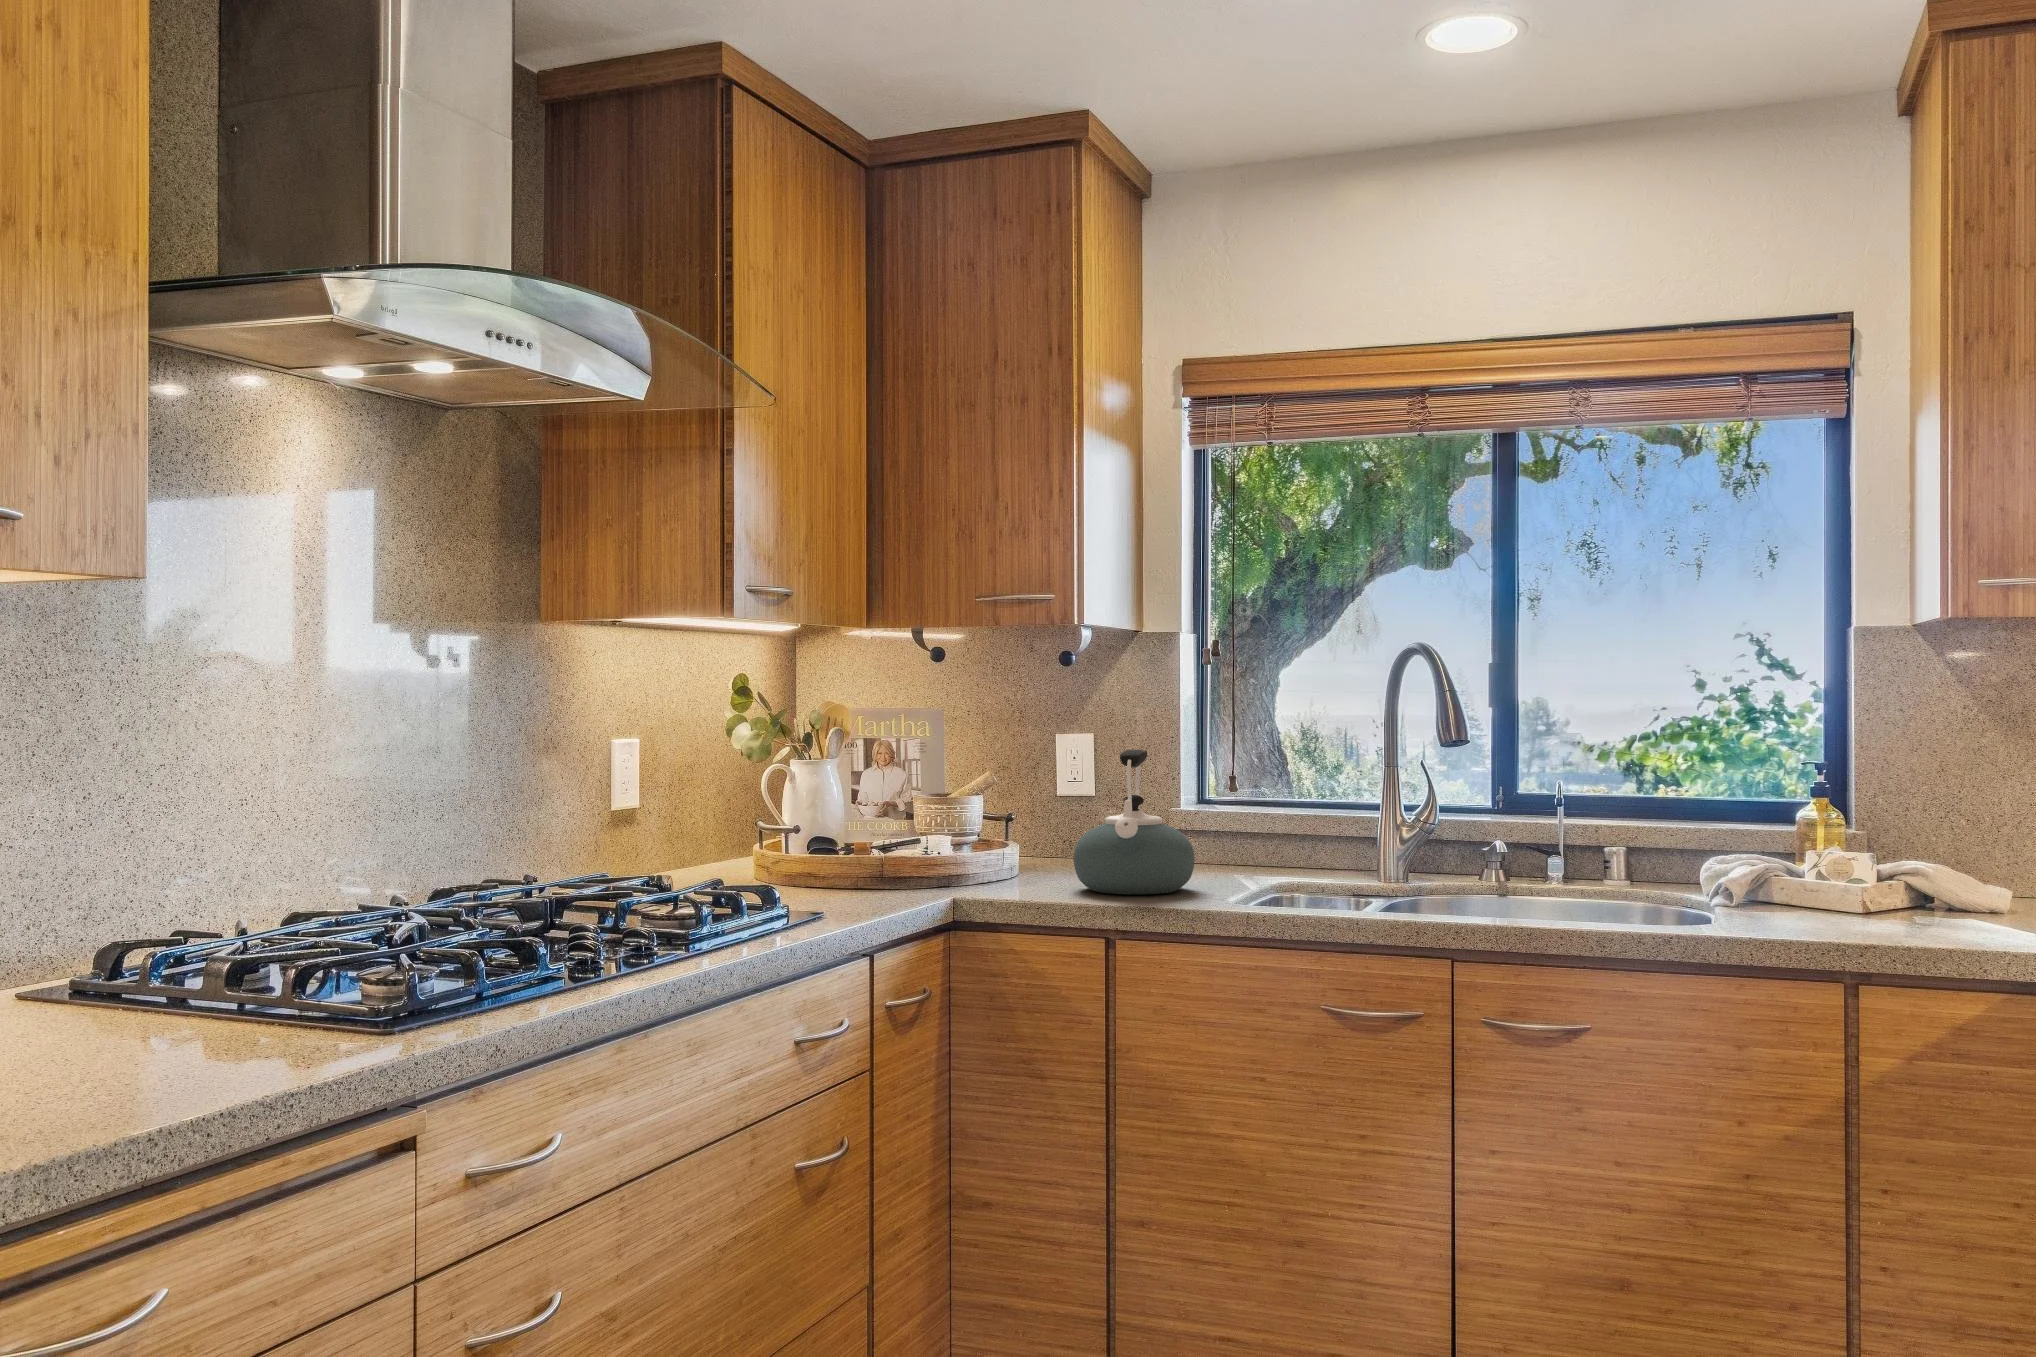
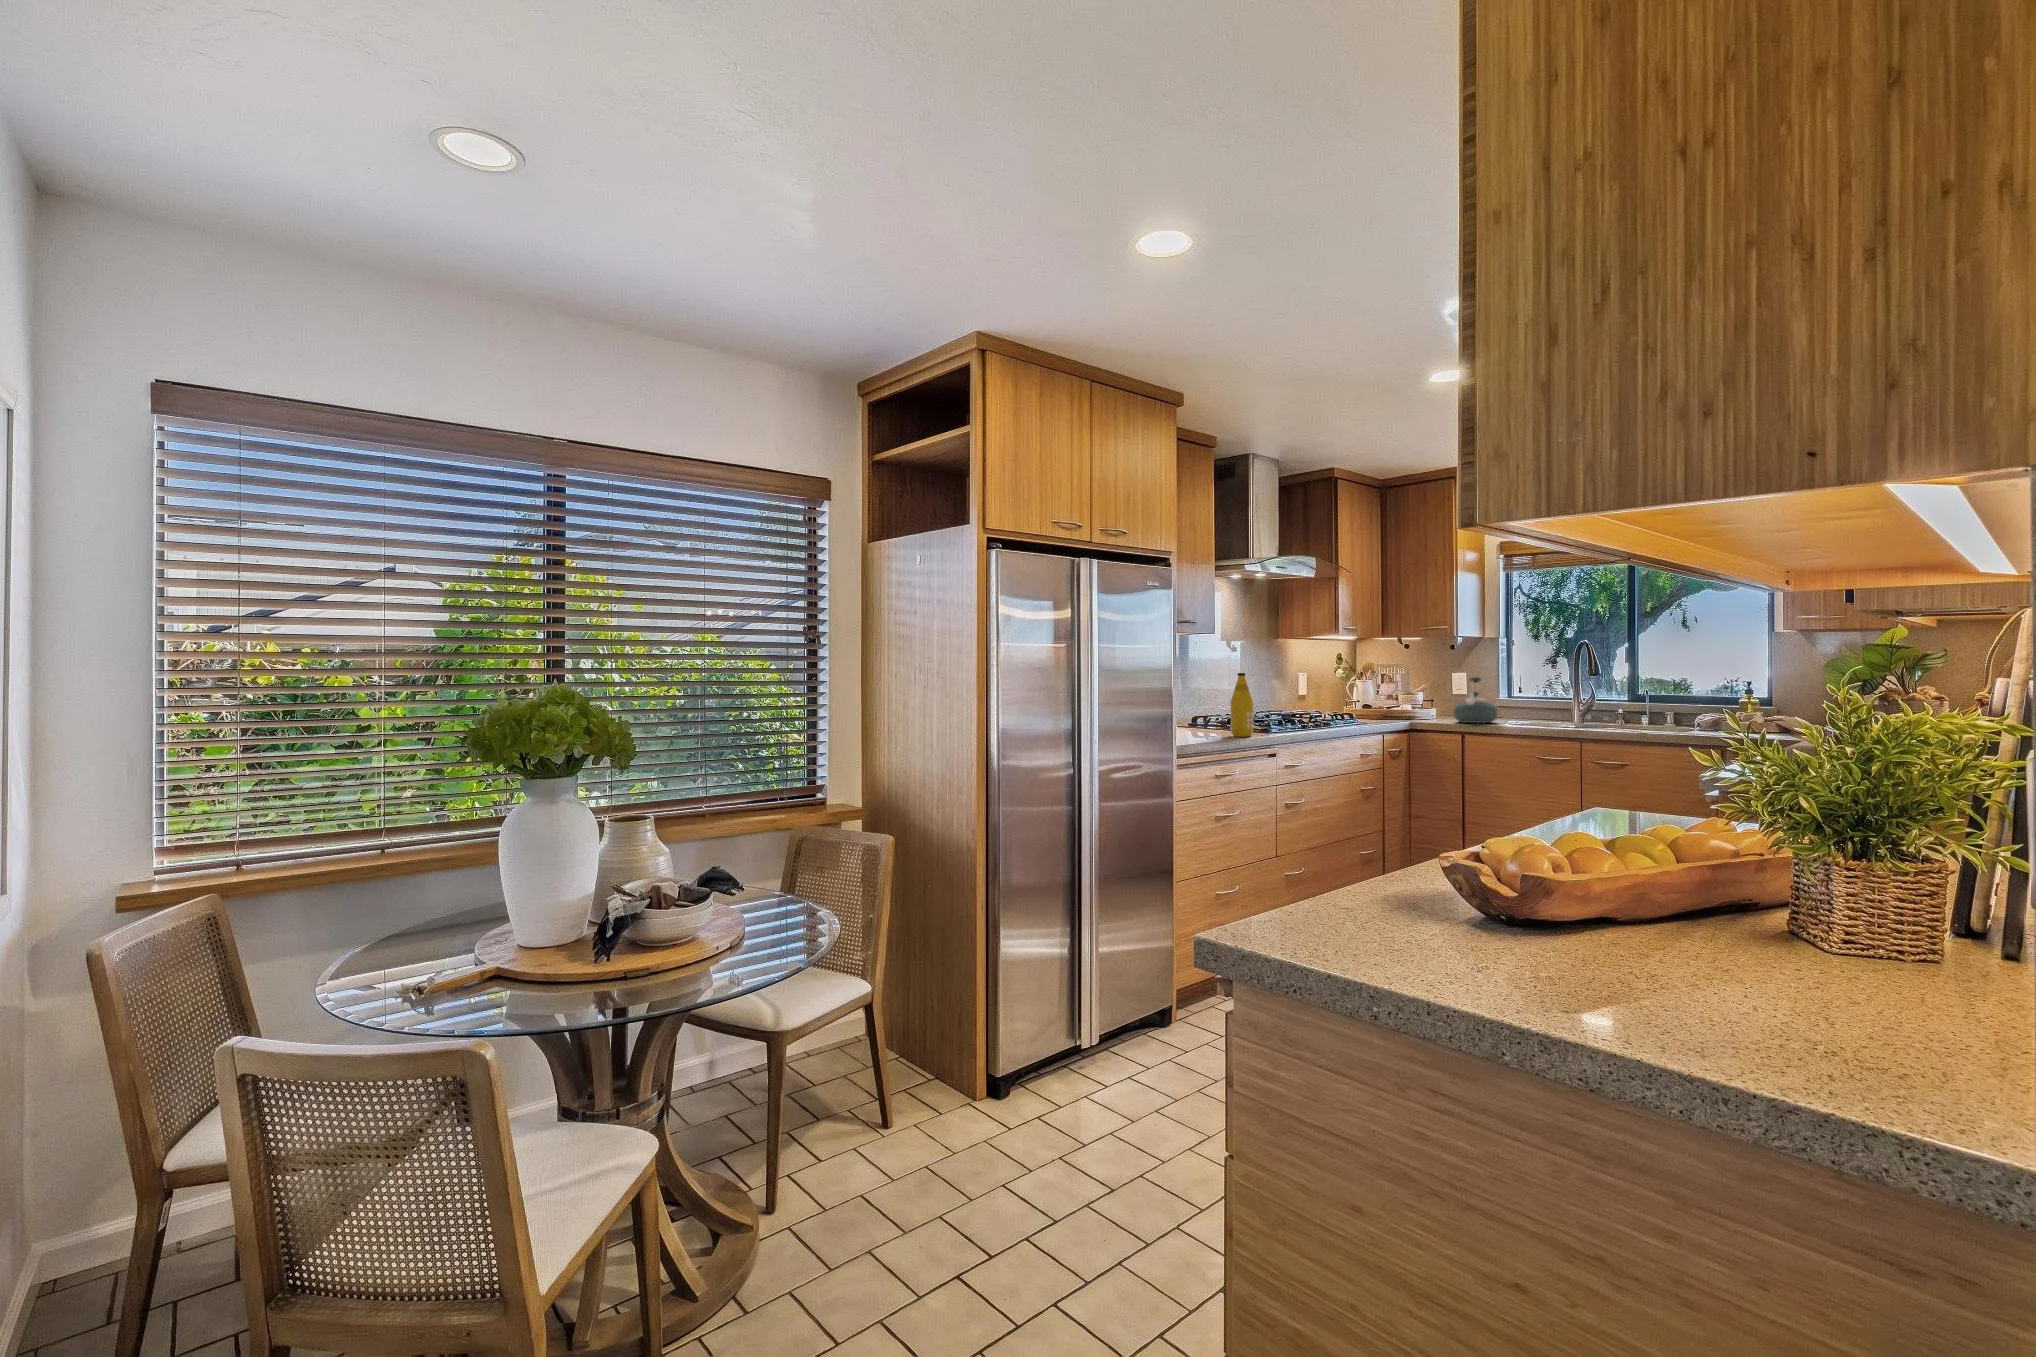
bottle: none [144,753,268,1082] -> present [1231,673,1253,737]

